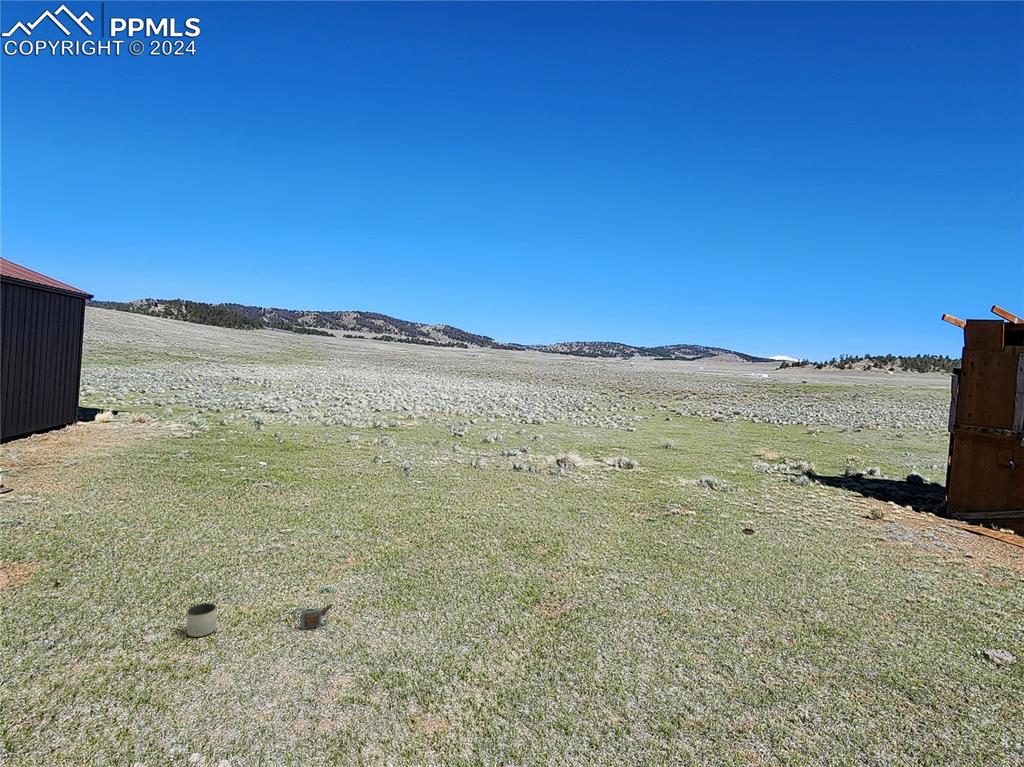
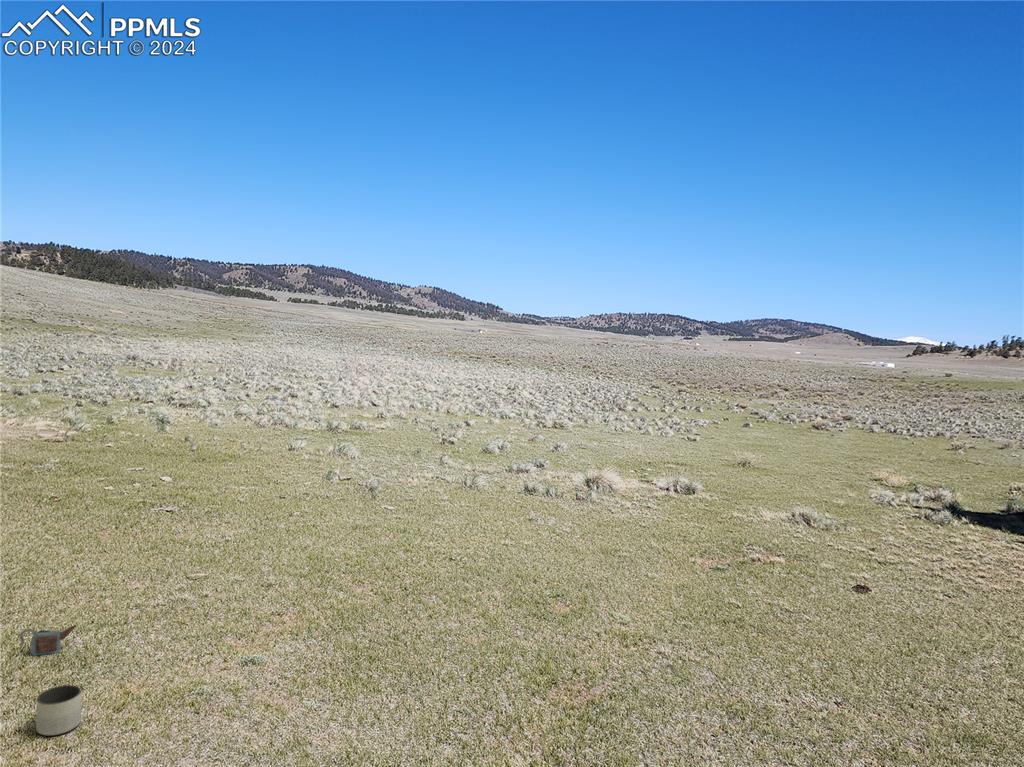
watering can: present [292,604,333,629] -> present [20,625,77,656]

